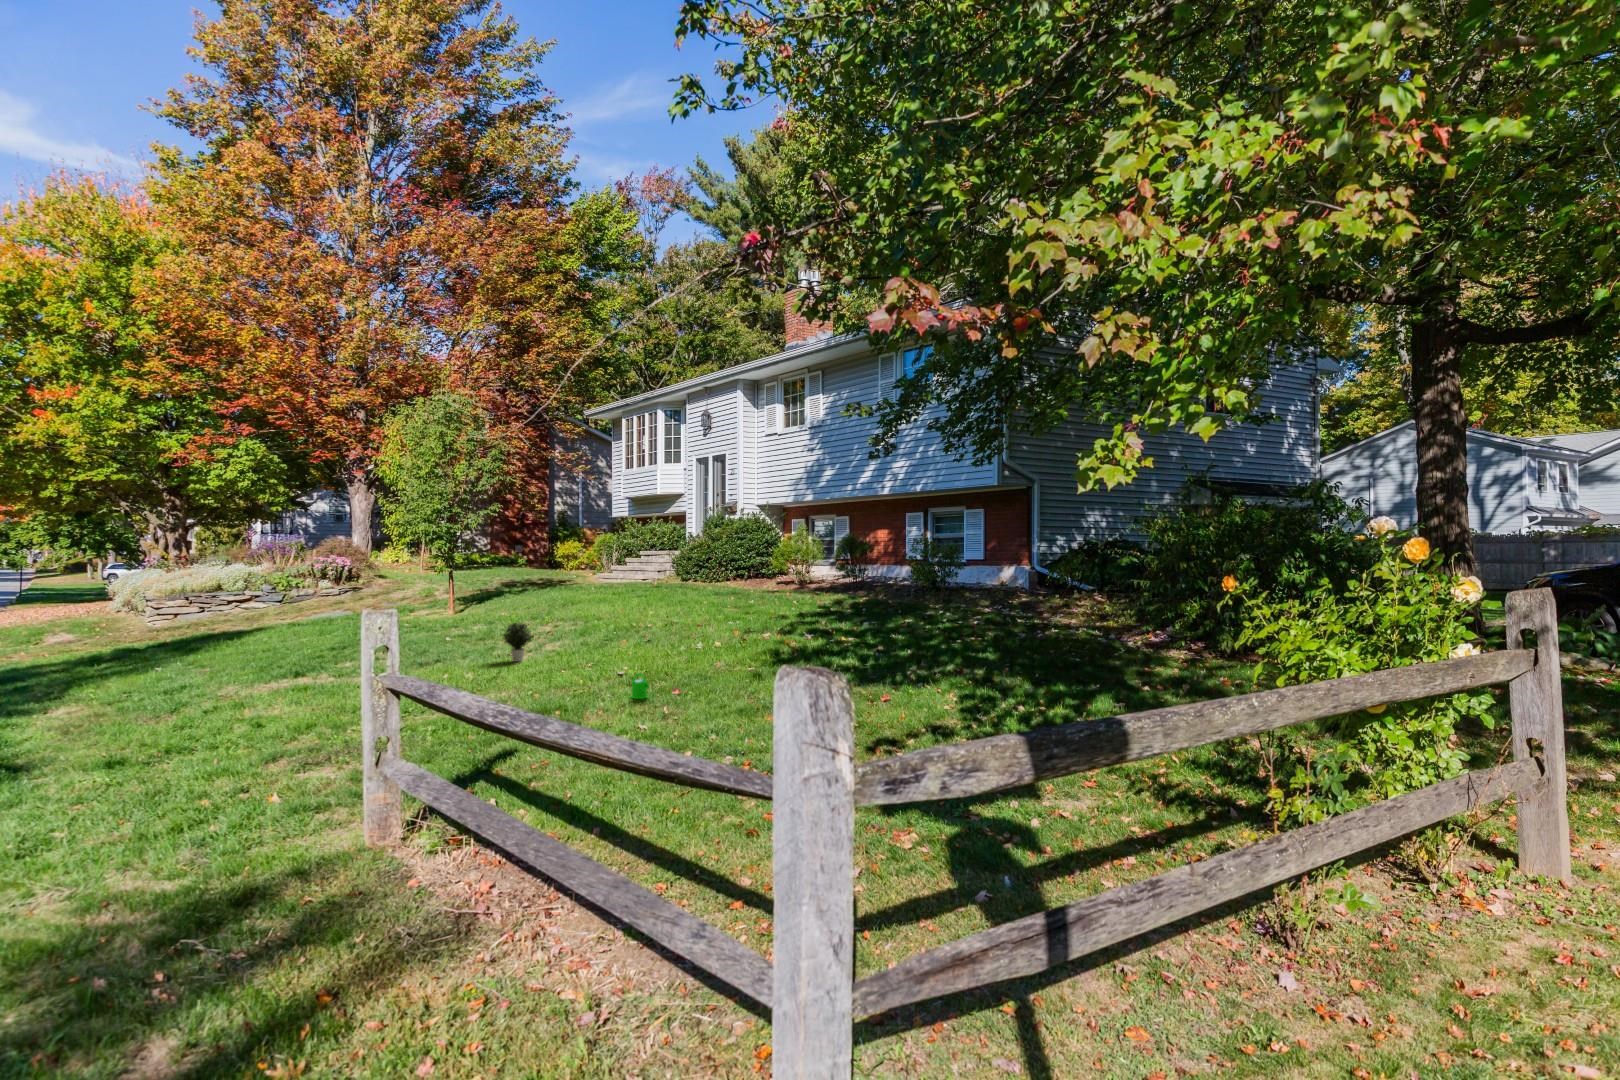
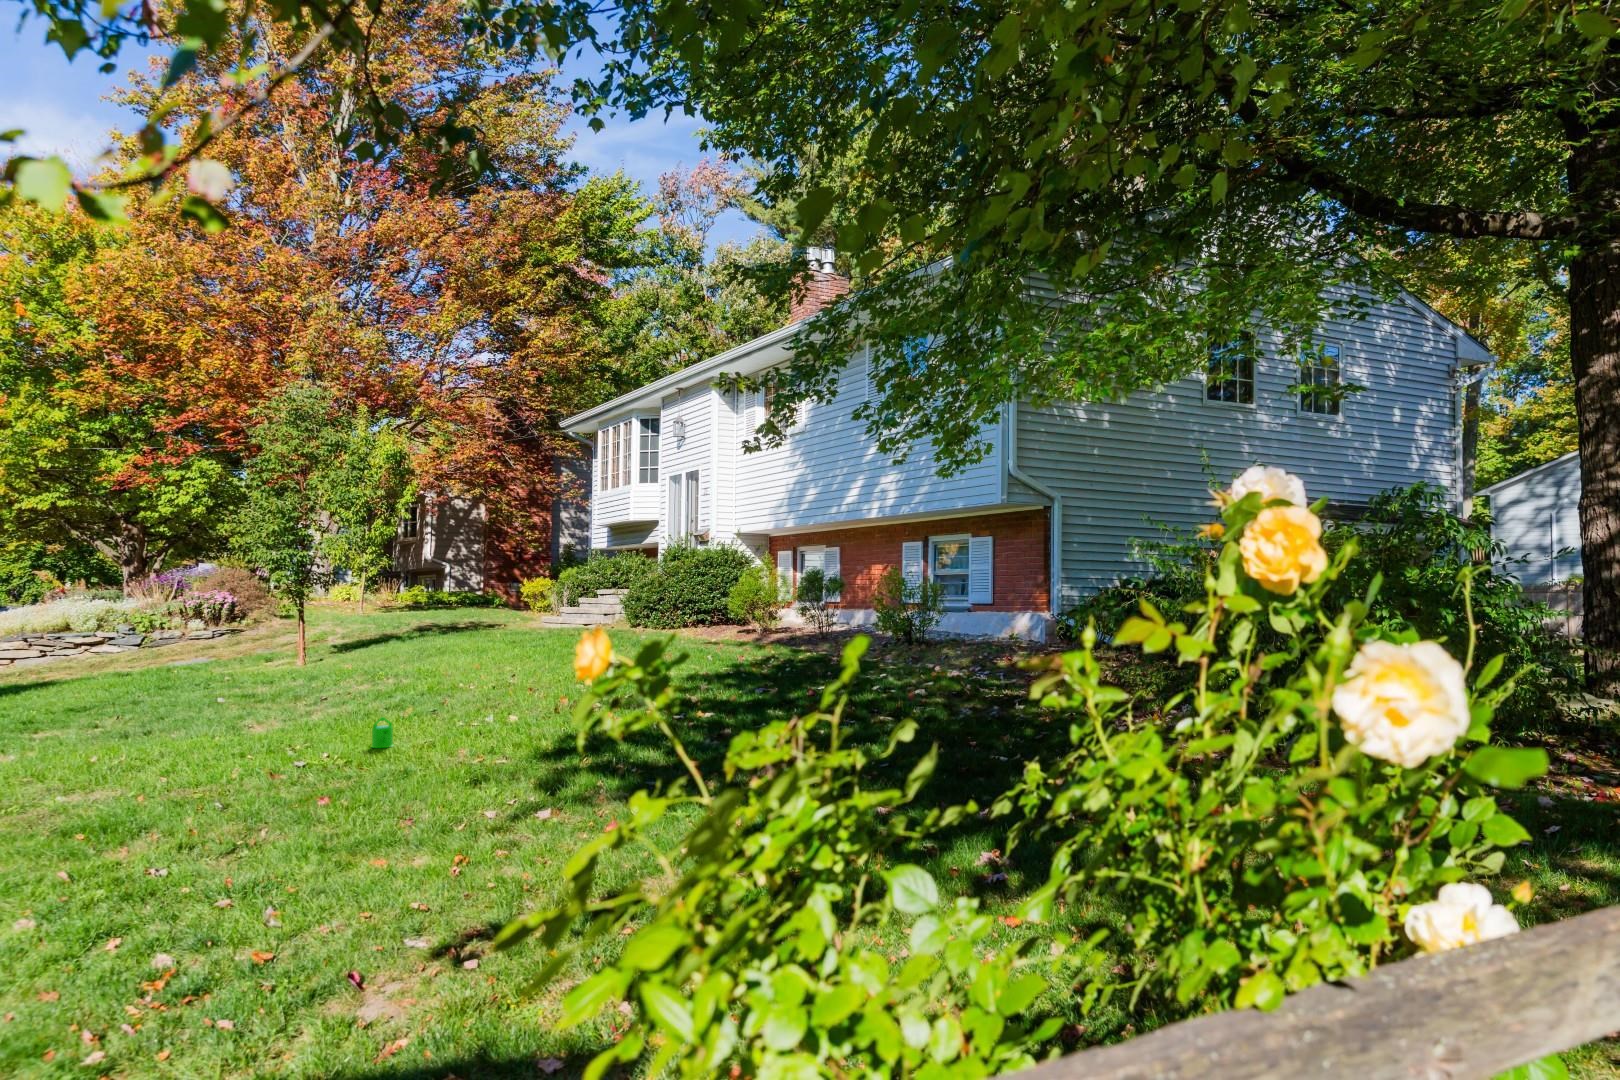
potted plant: present [503,623,531,662] -> none [283,661,321,709]

